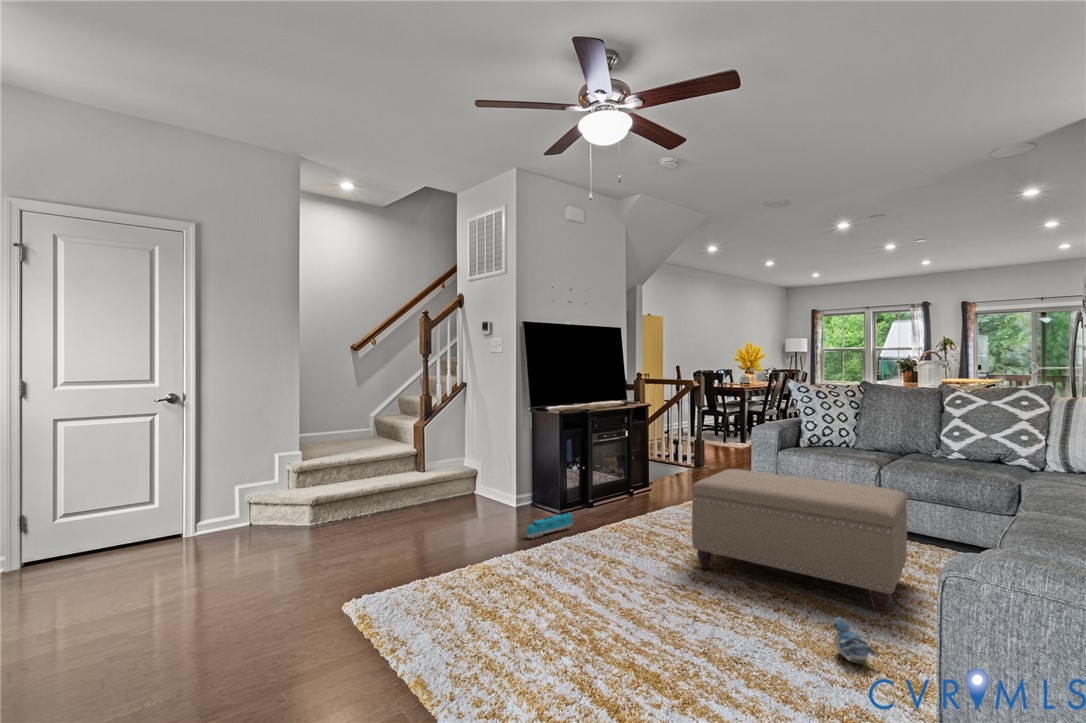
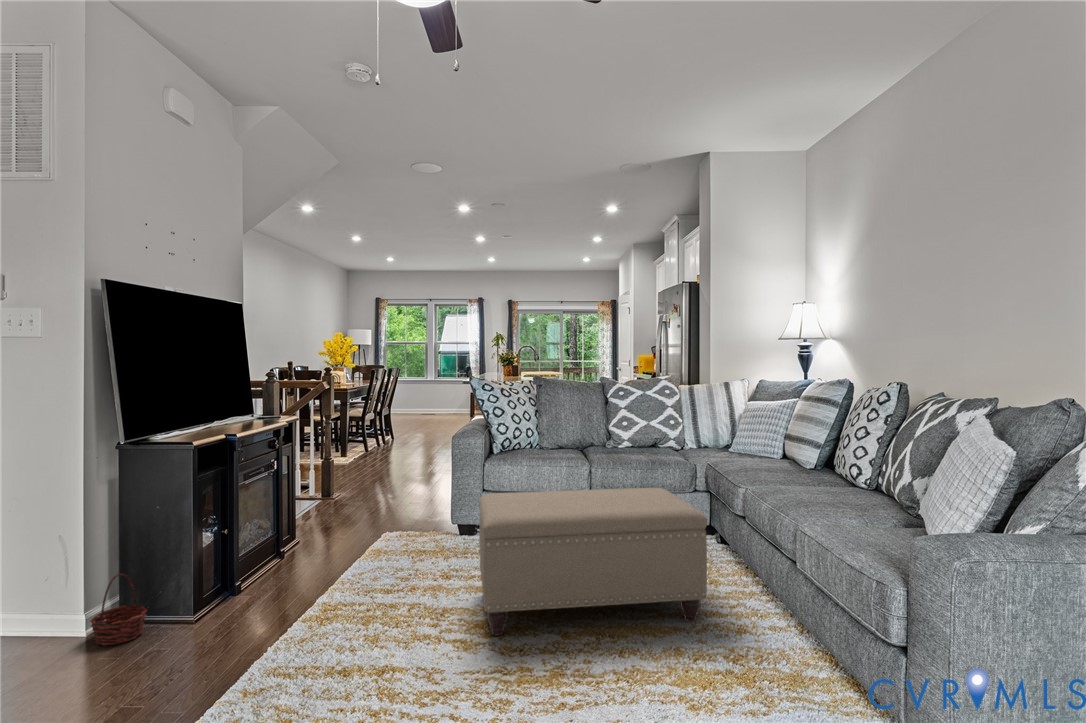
basket: none [512,479,537,516] -> present [90,574,147,645]
toy train: present [526,513,573,538] -> none [183,613,251,684]
plush toy: present [834,617,878,667] -> none [719,644,773,691]

